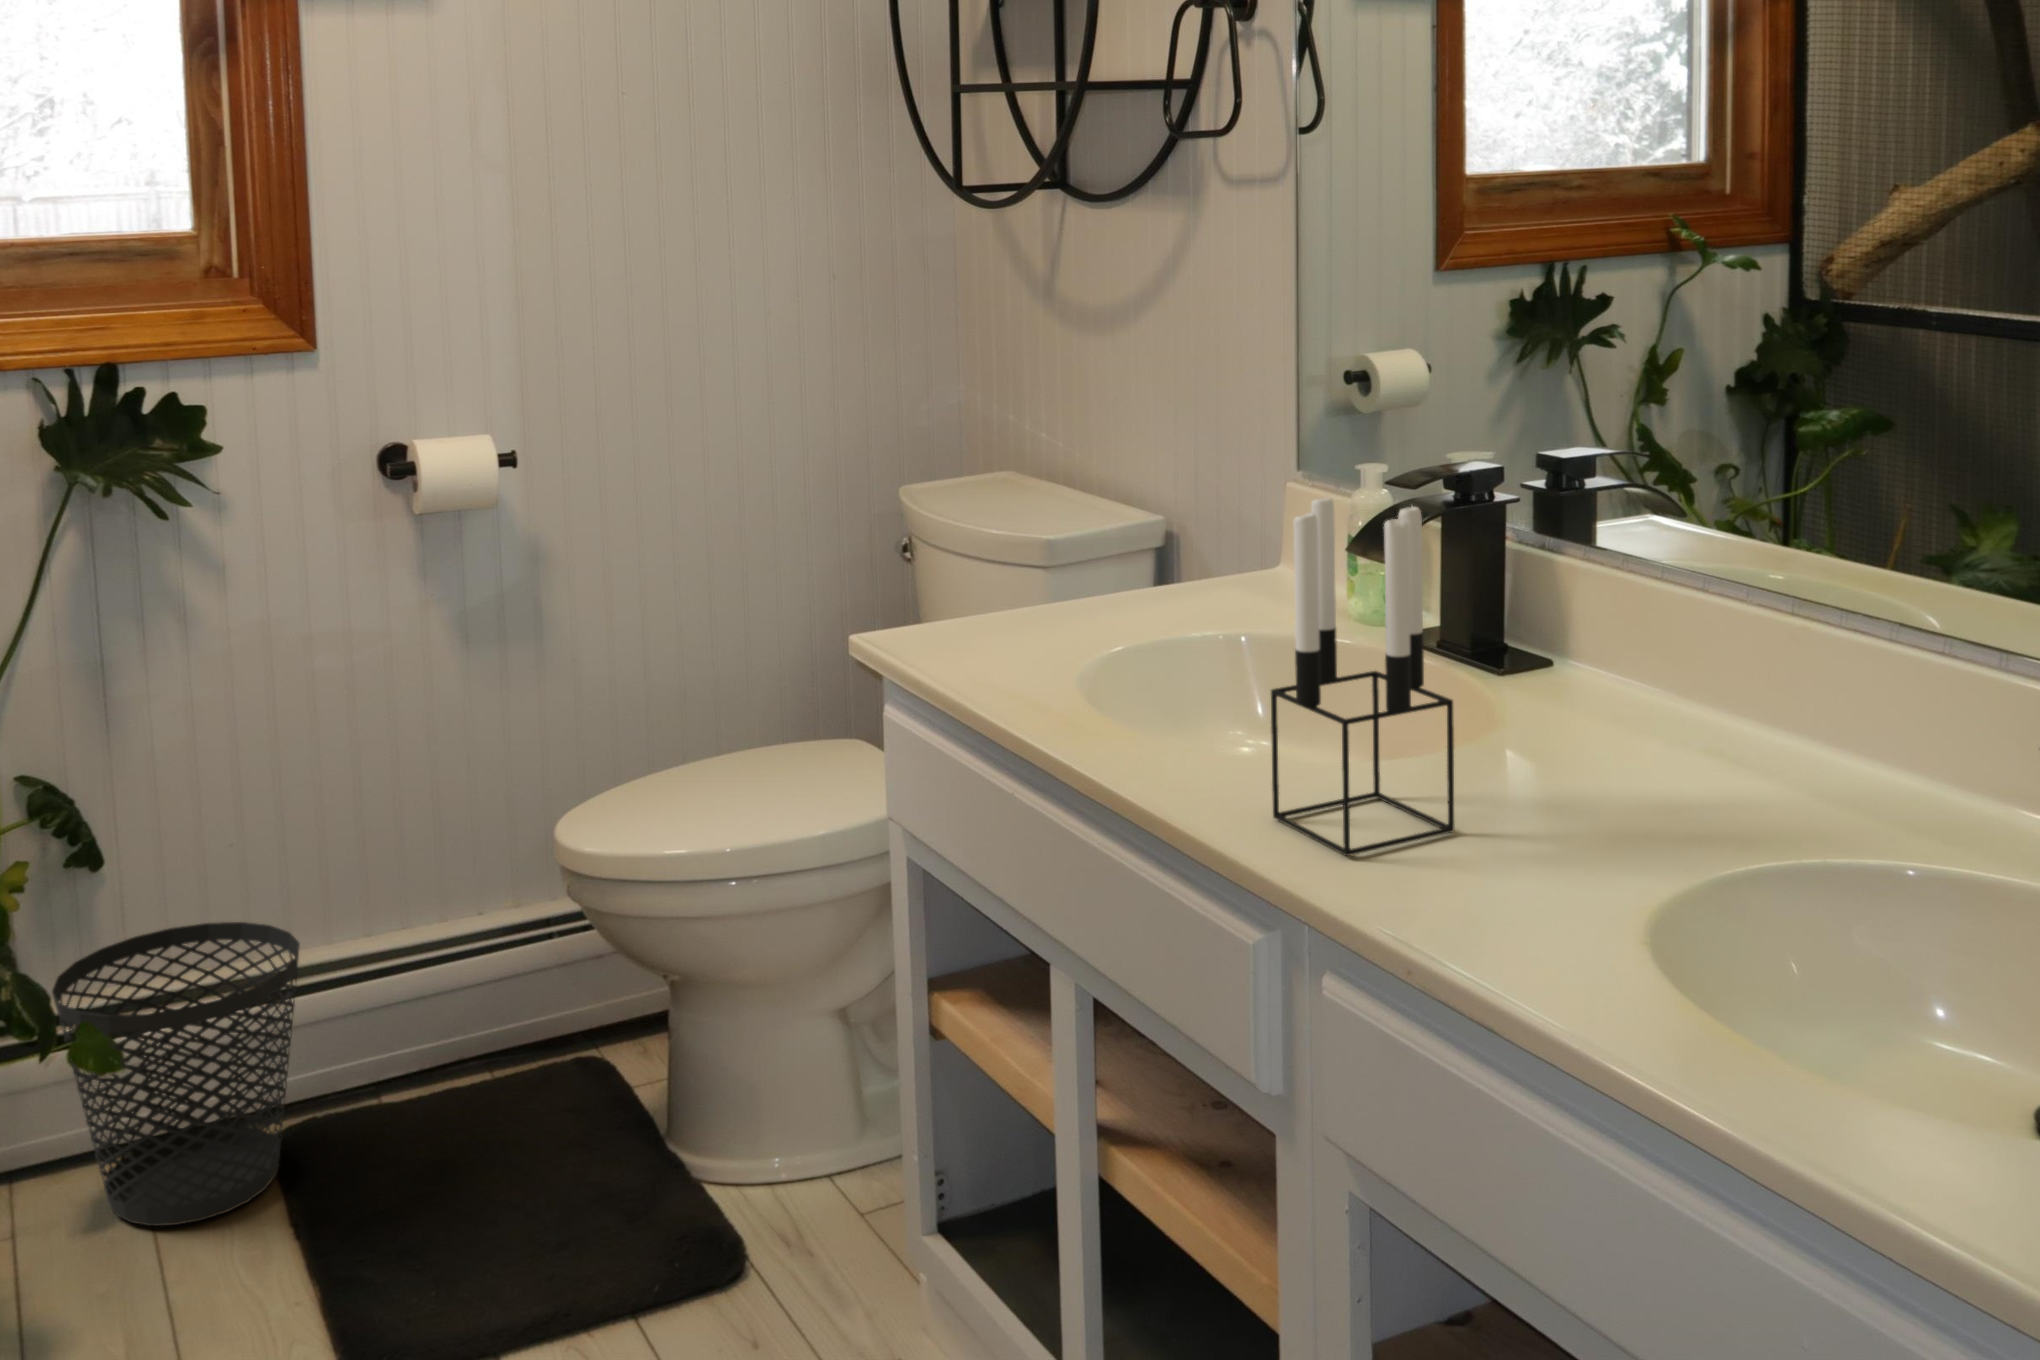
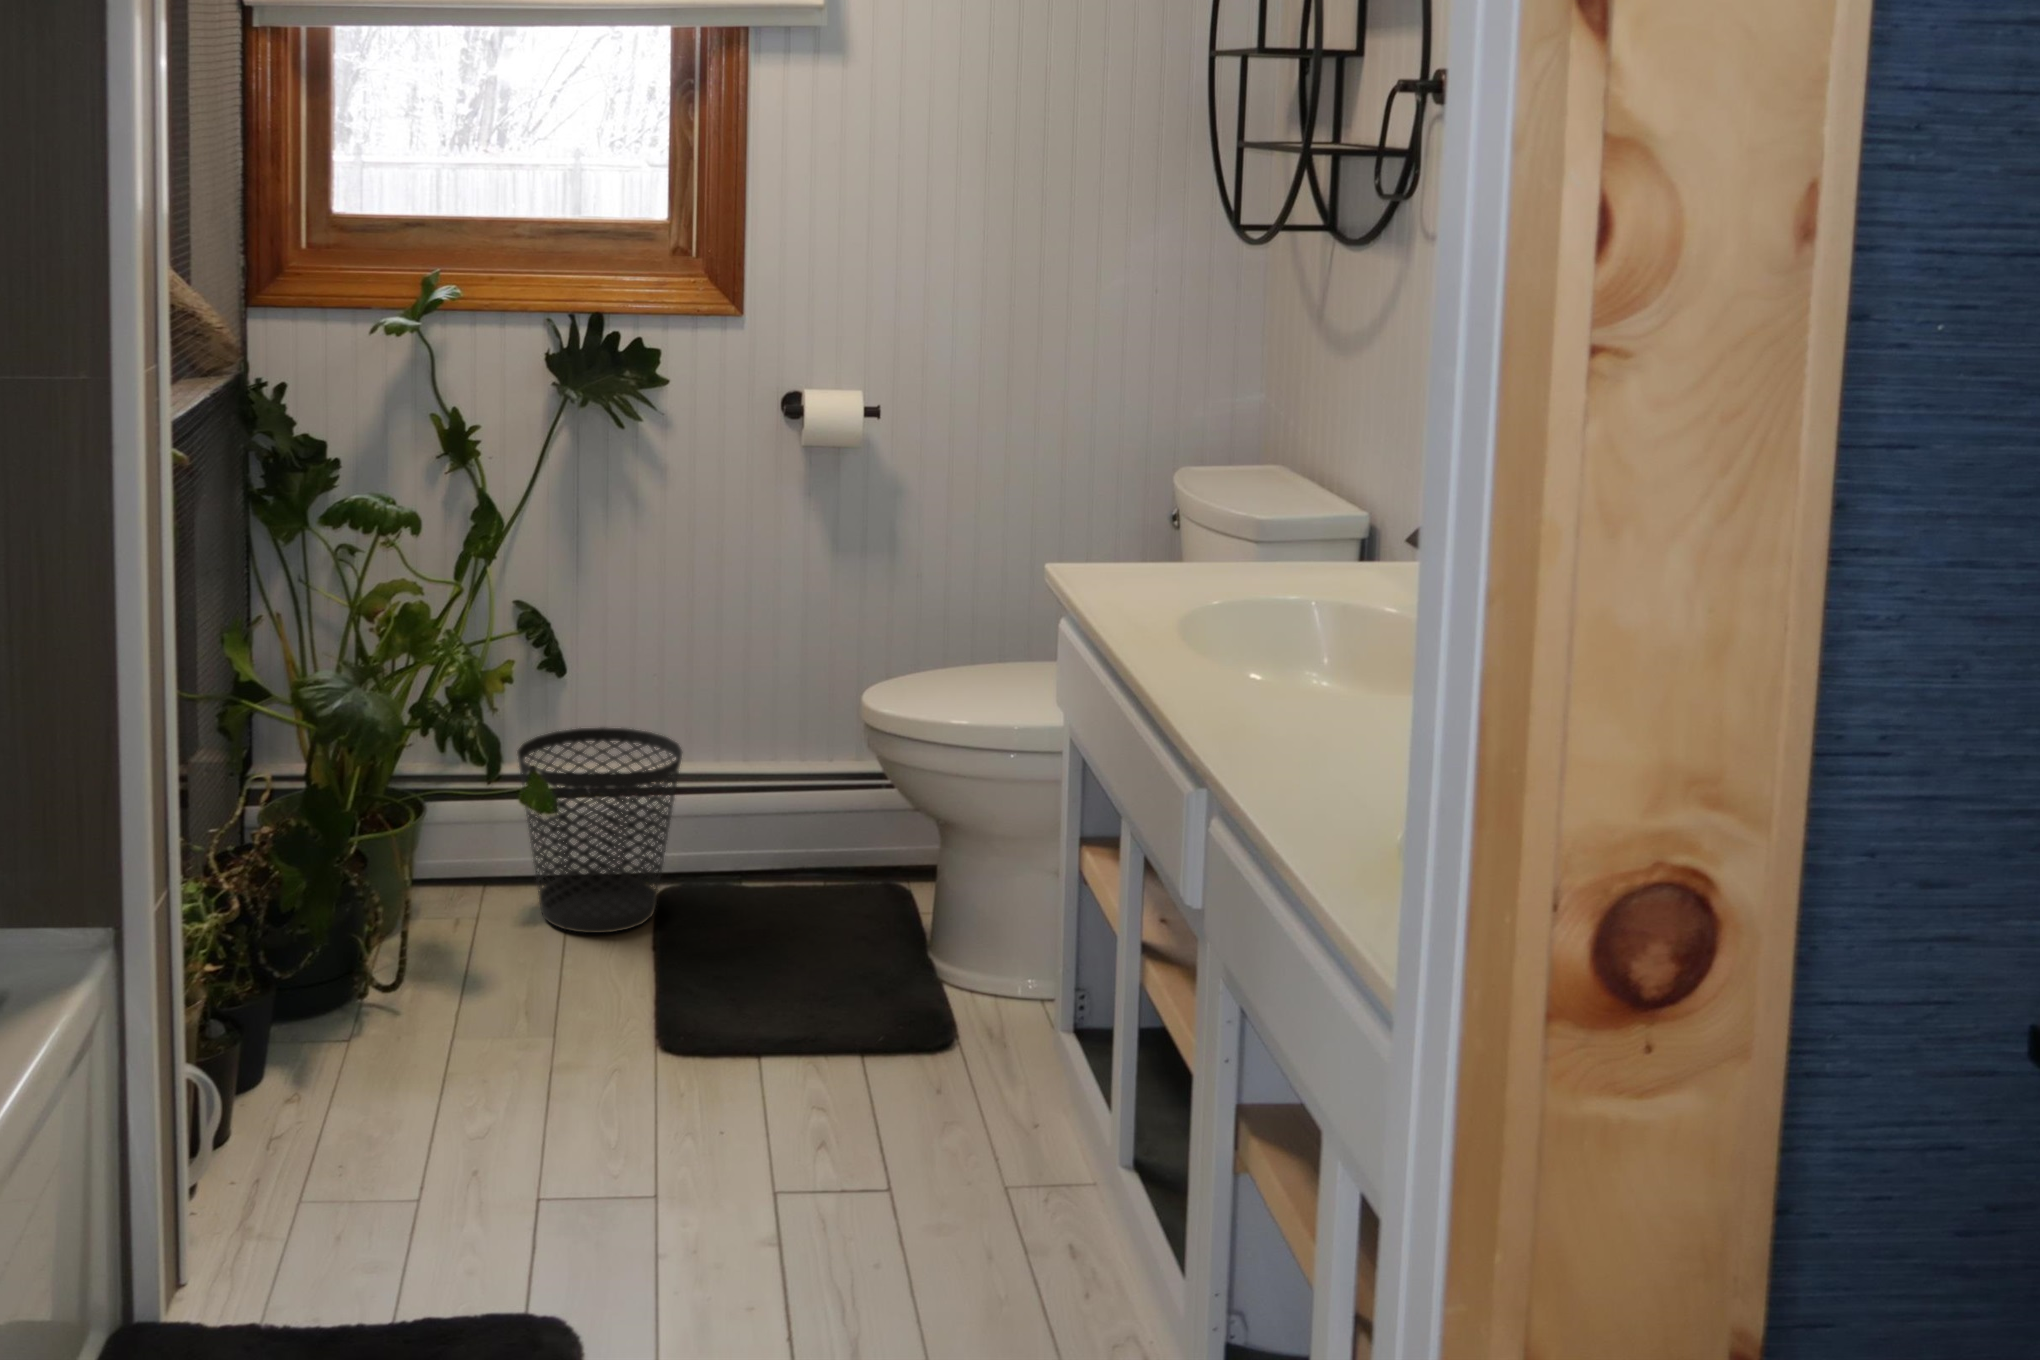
candle holder: present [1271,497,1454,856] -> none [1213,475,1334,727]

